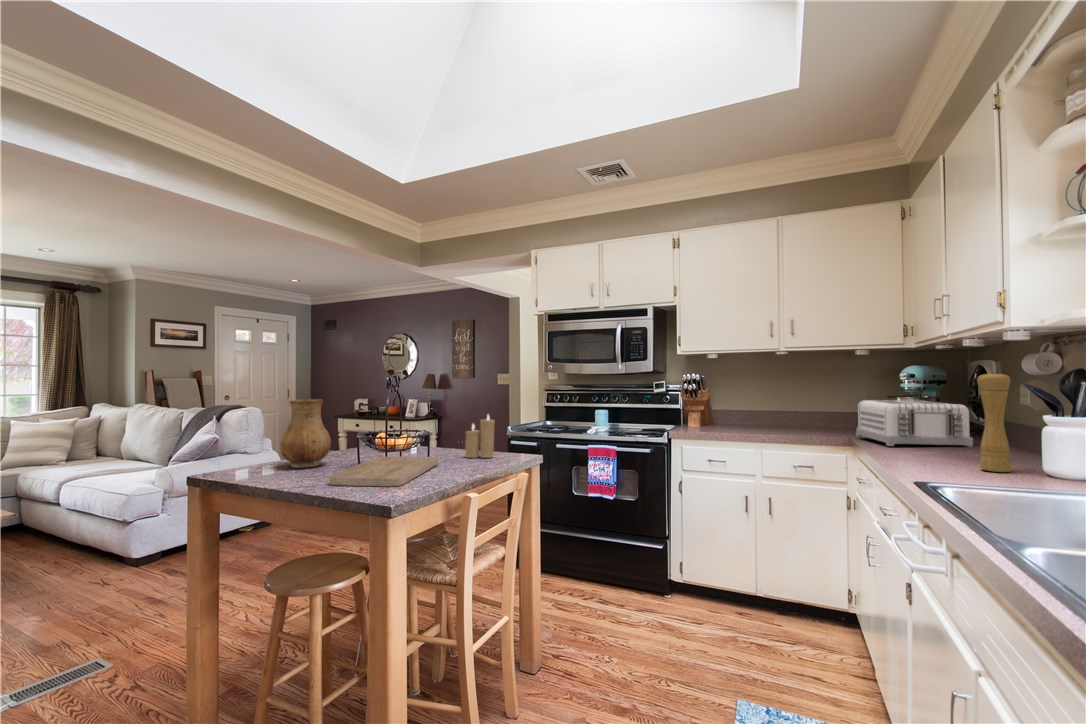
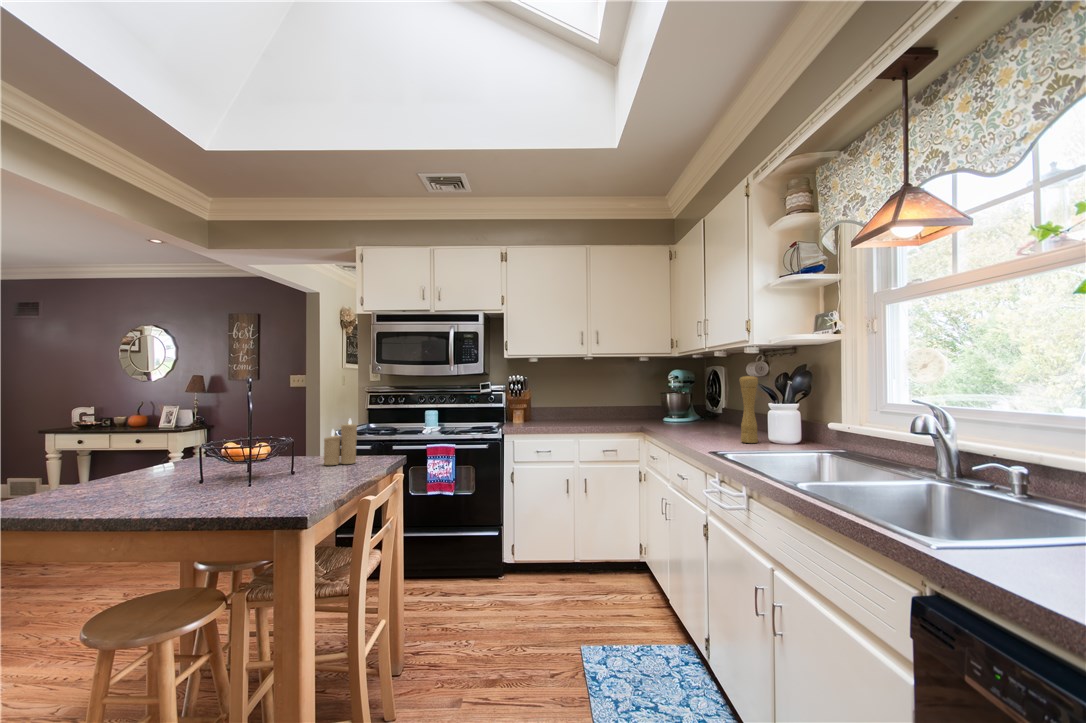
ceramic pitcher: present [280,399,331,468] -> none [77,408,155,496]
toaster: present [856,400,973,447] -> none [646,395,721,430]
cutting board: present [329,456,438,486] -> none [186,468,302,510]

